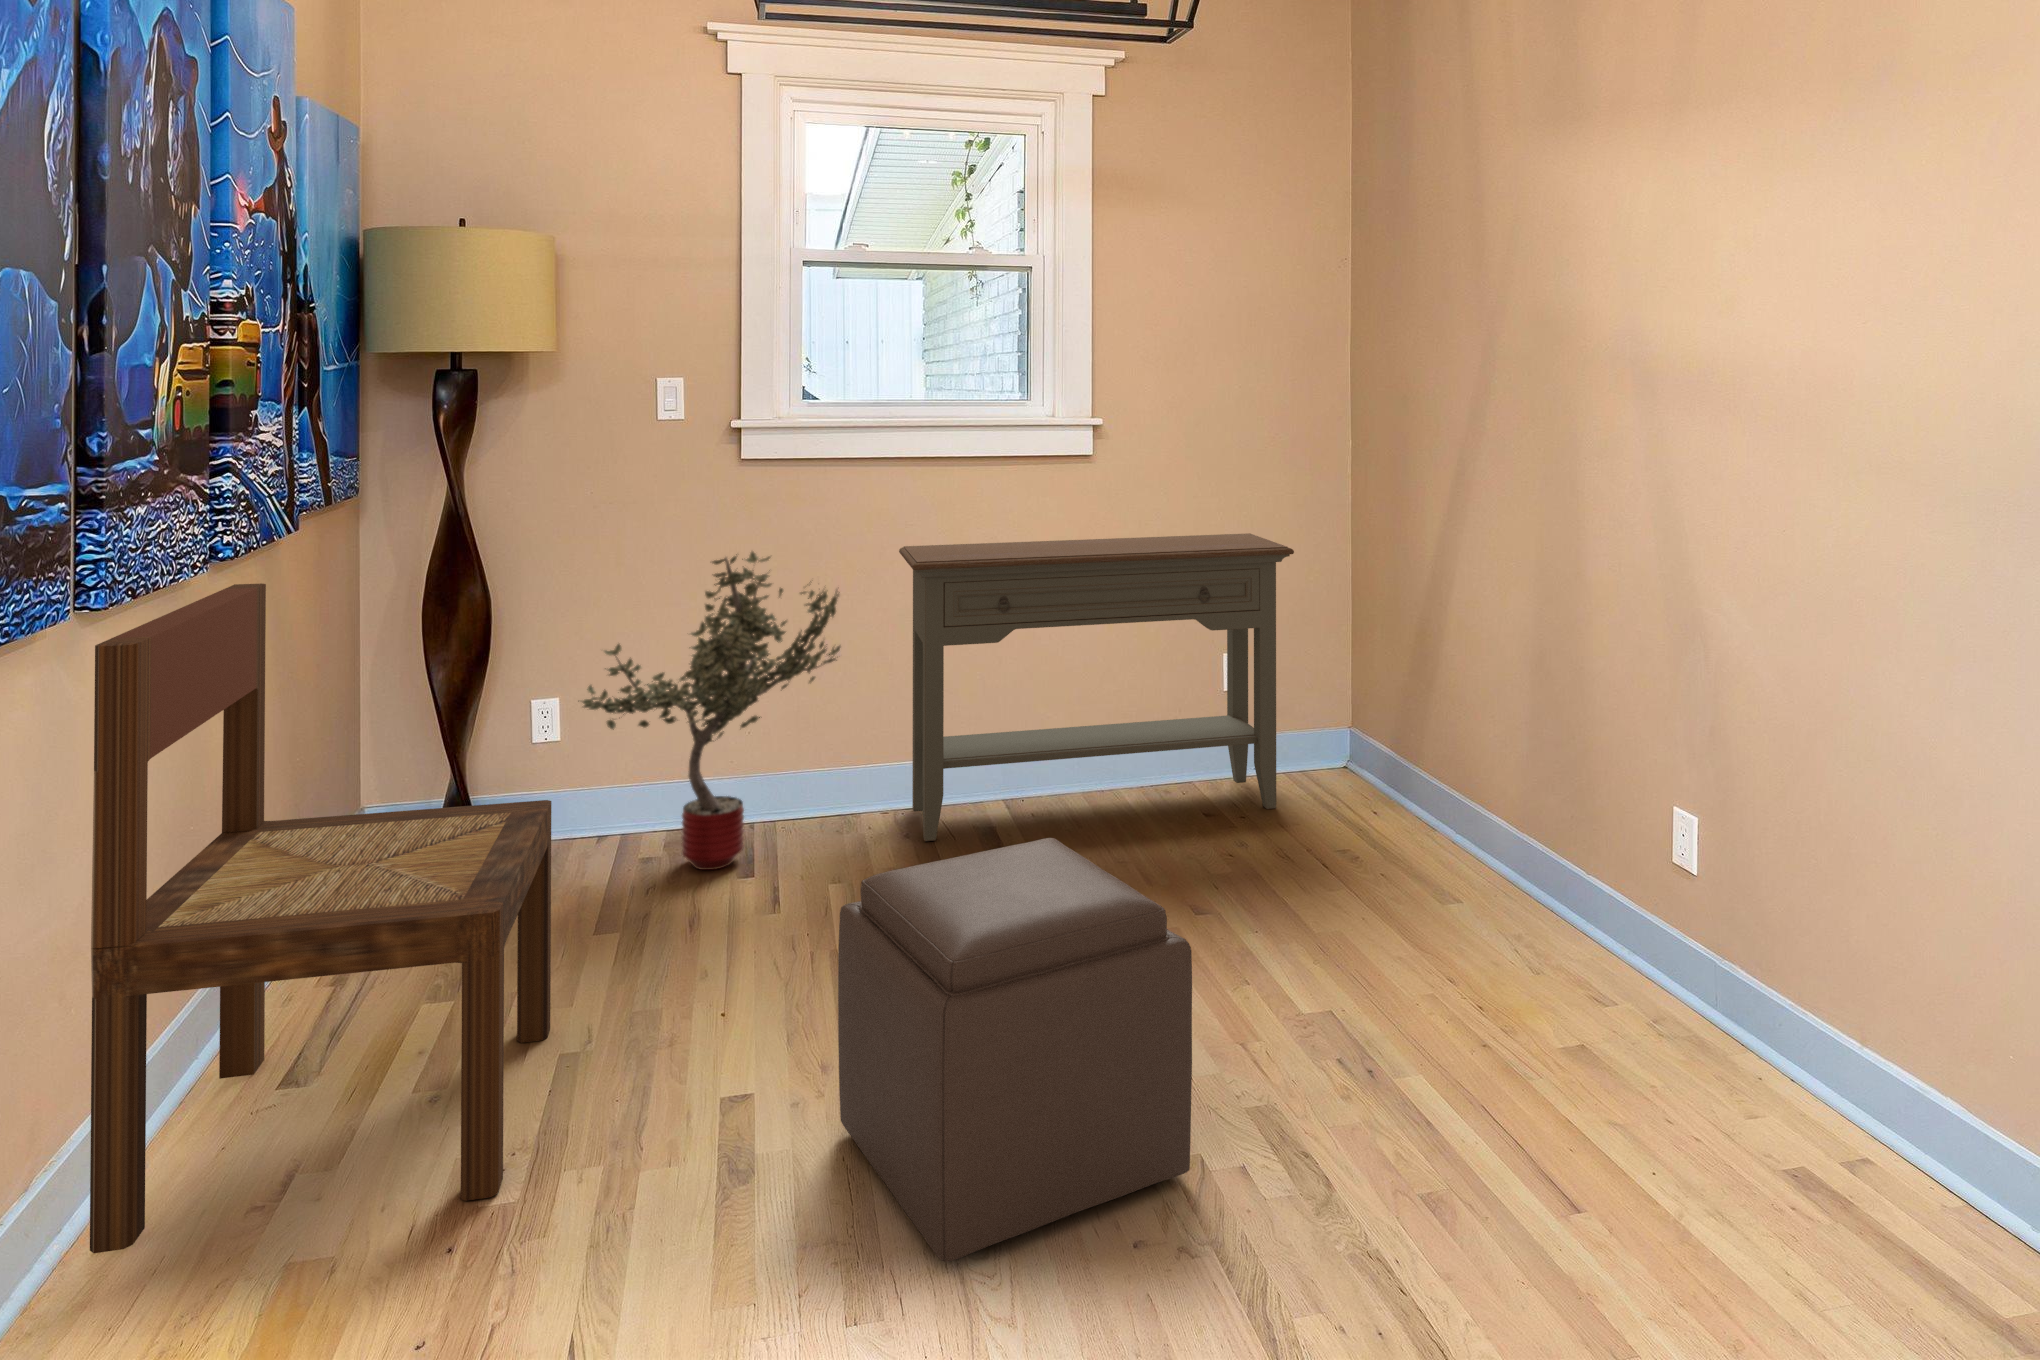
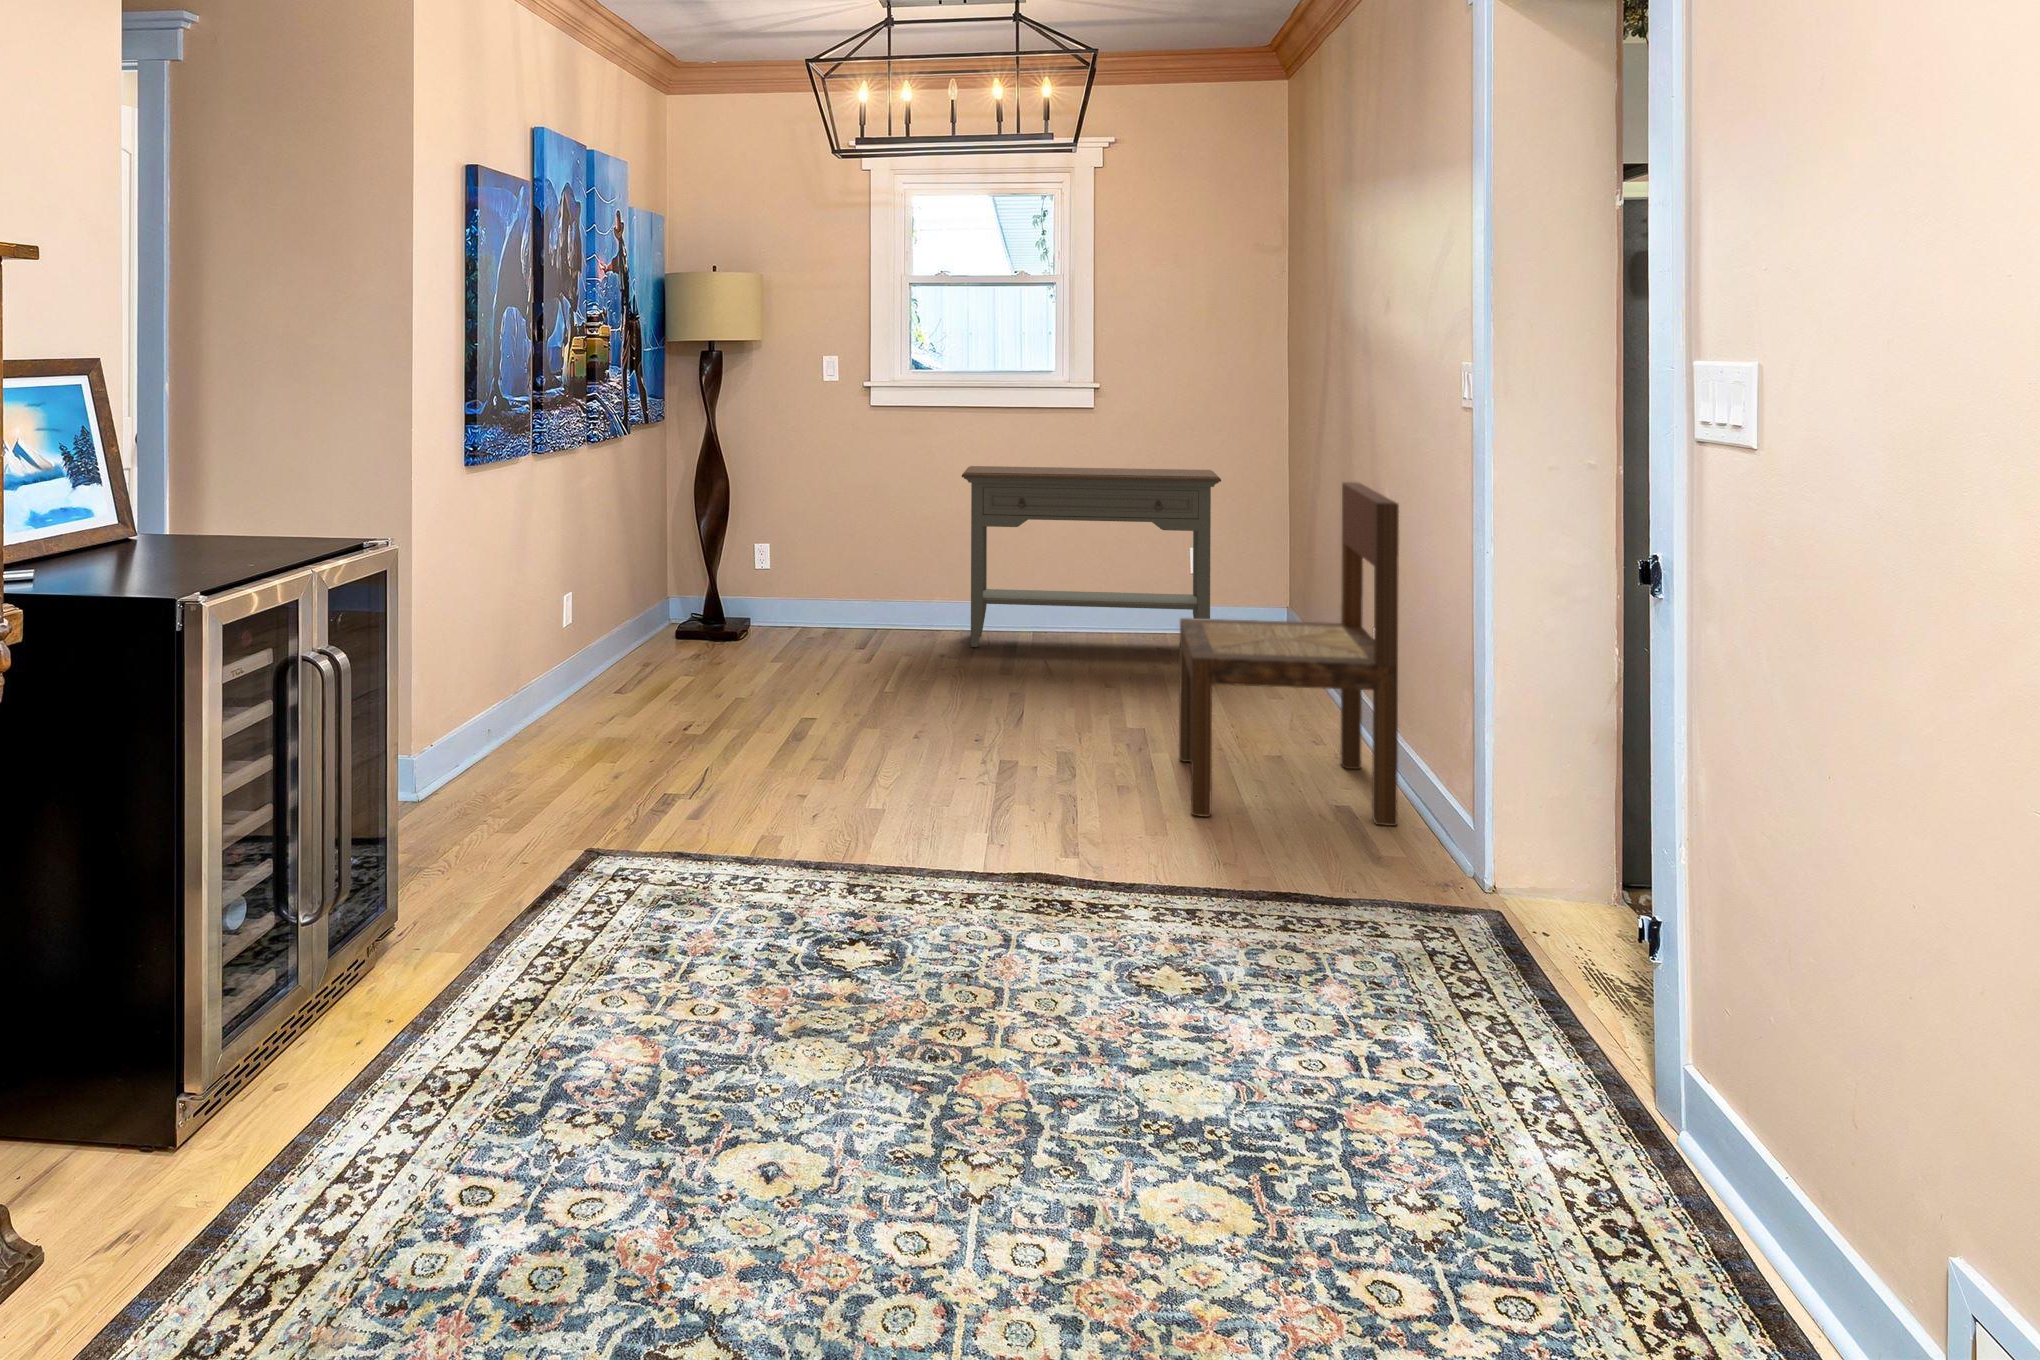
potted tree: present [582,552,840,870] -> none [772,461,921,646]
dining chair: present [90,583,551,1253] -> present [1179,482,1399,826]
ottoman: present [838,838,1192,1262] -> none [848,603,1001,769]

